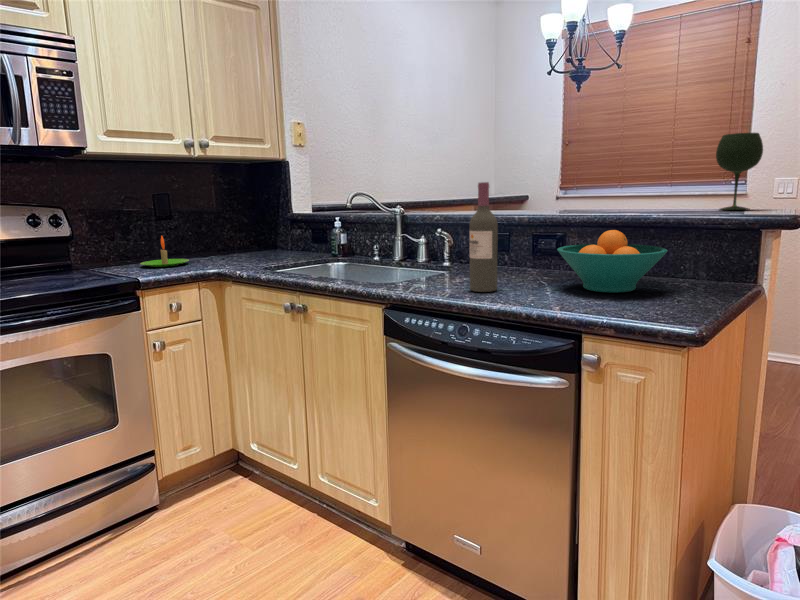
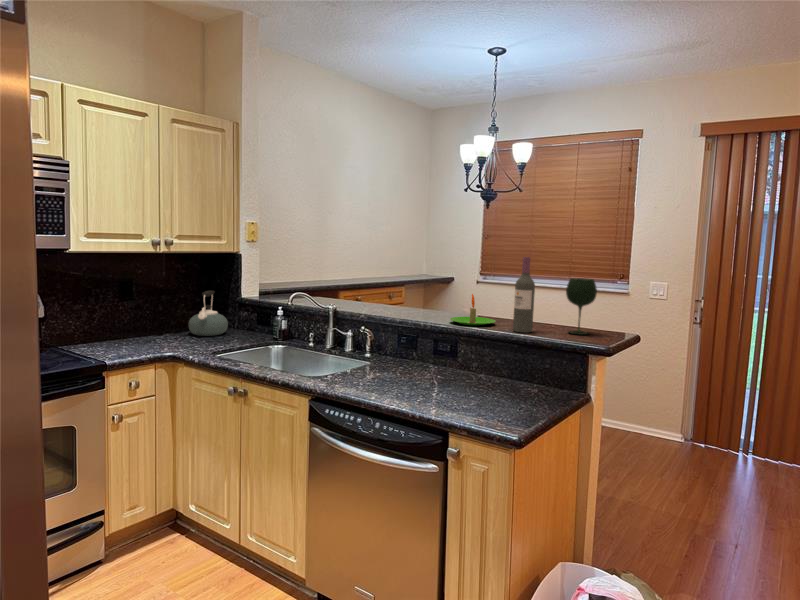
wine bottle: present [470,182,498,292] -> present [513,257,535,333]
kettle: none [236,206,280,257] -> present [189,291,228,336]
fruit bowl: present [557,230,668,293] -> none [443,349,521,397]
candle: present [140,236,189,267] -> present [450,294,496,326]

